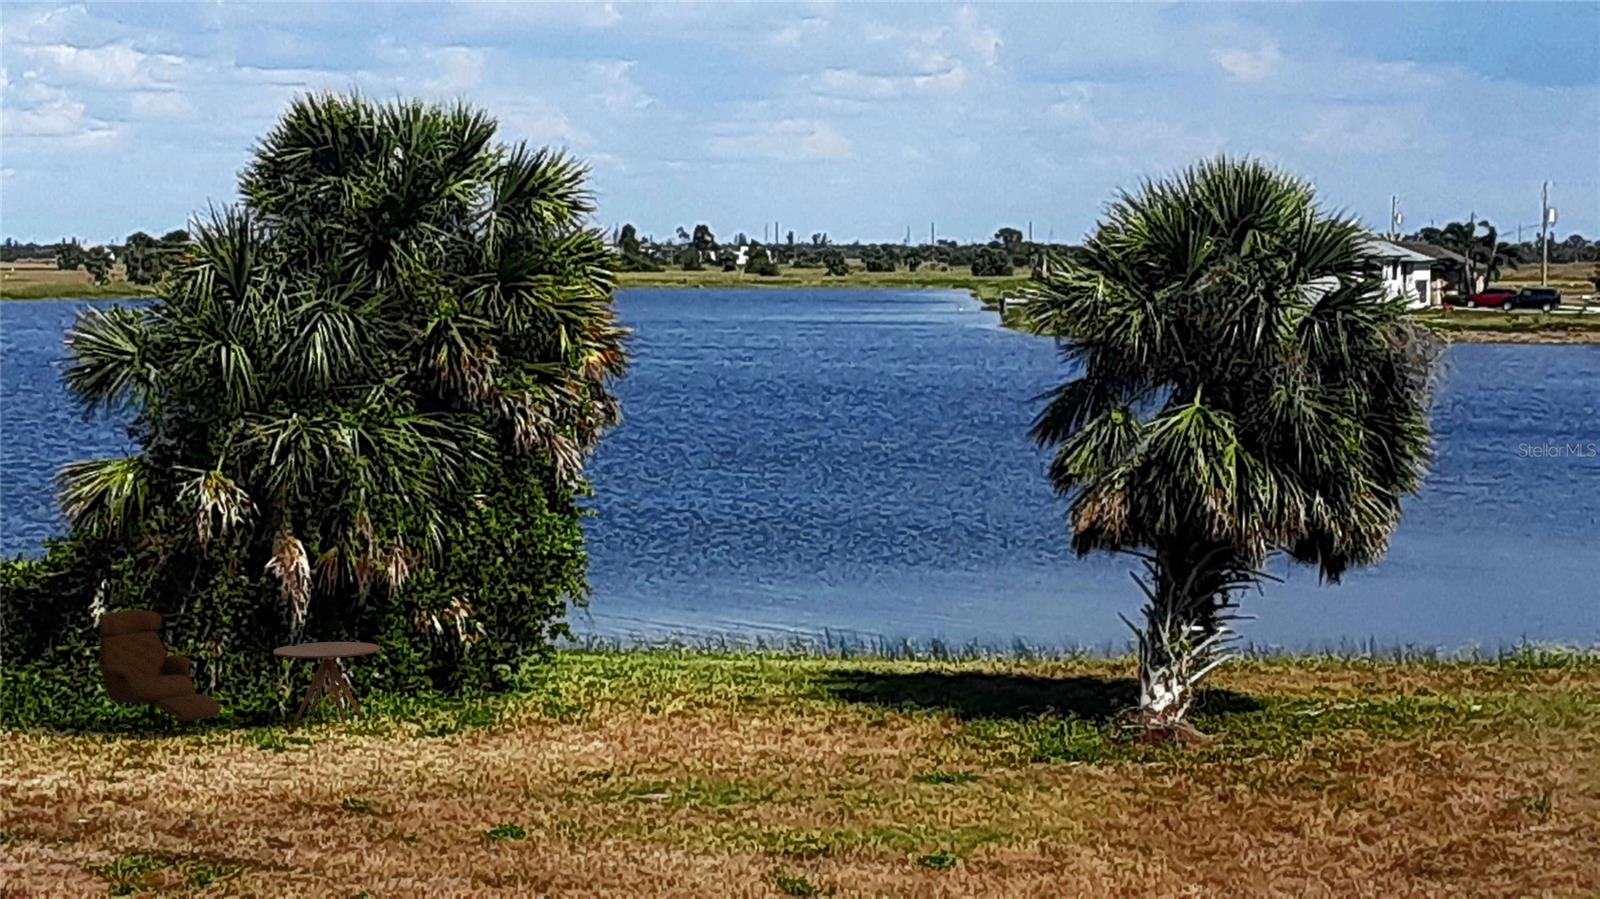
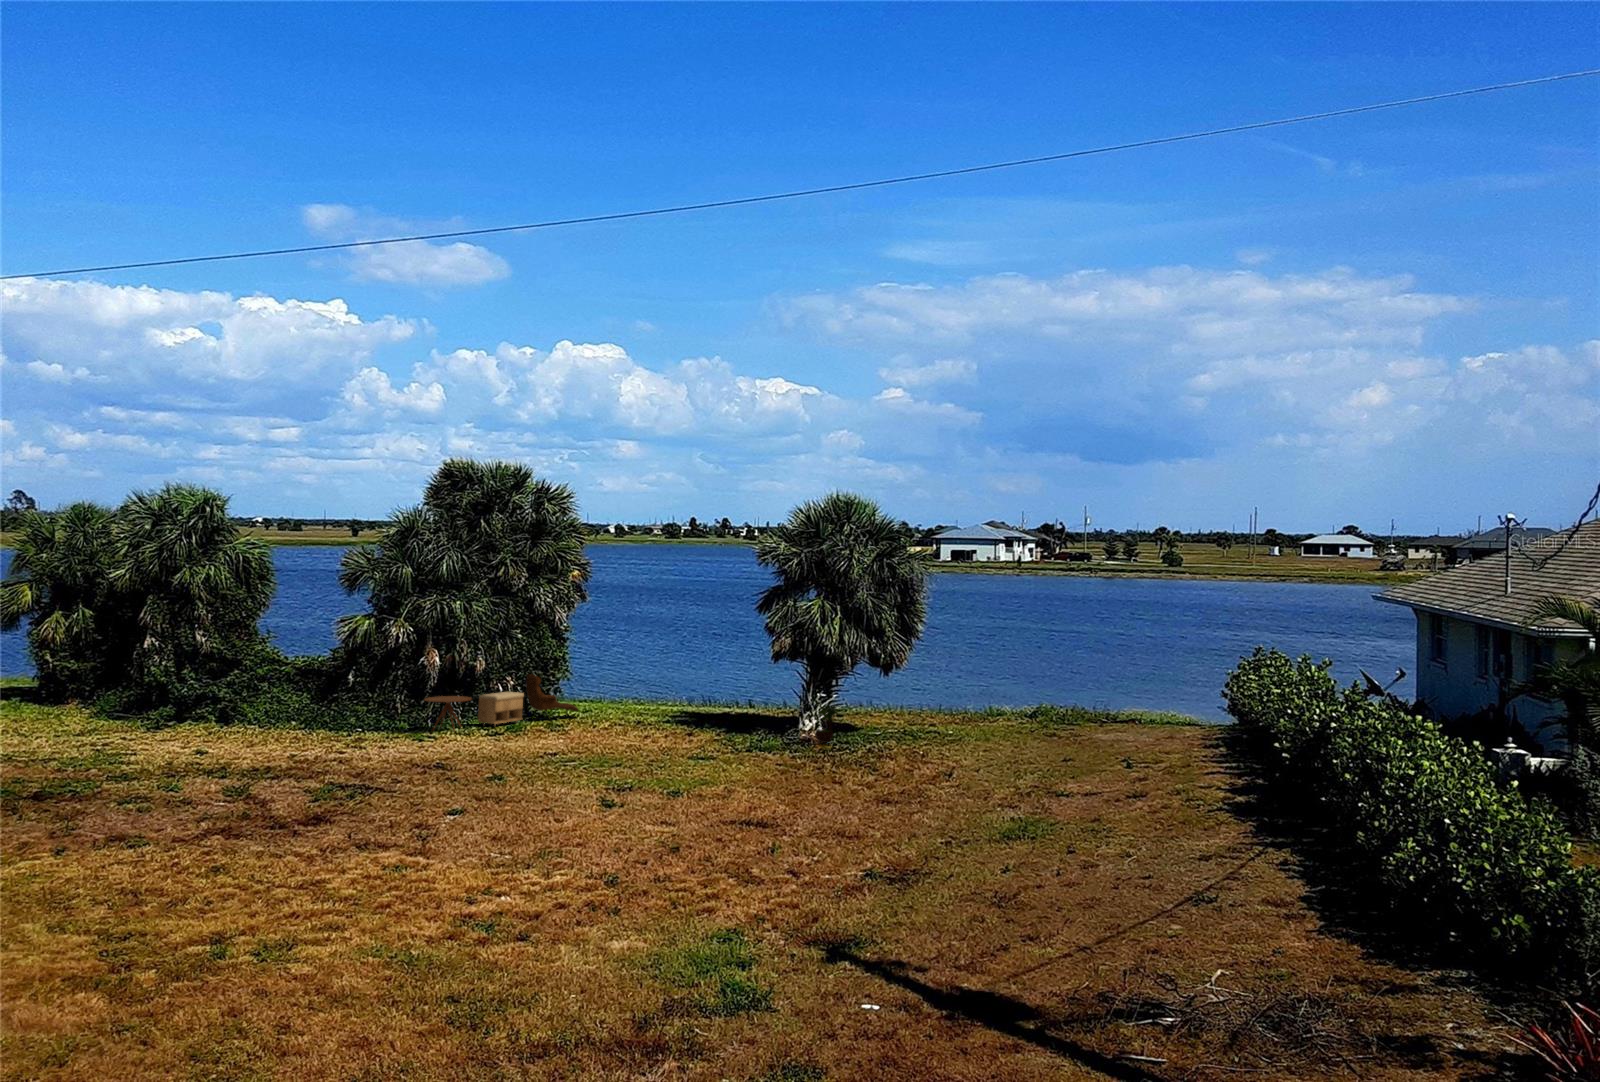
lounge chair: present [97,610,221,737] -> present [526,674,578,721]
storage bench: none [395,629,493,709] -> present [478,692,524,726]
potted tree: none [1183,643,1241,741] -> present [815,706,837,743]

